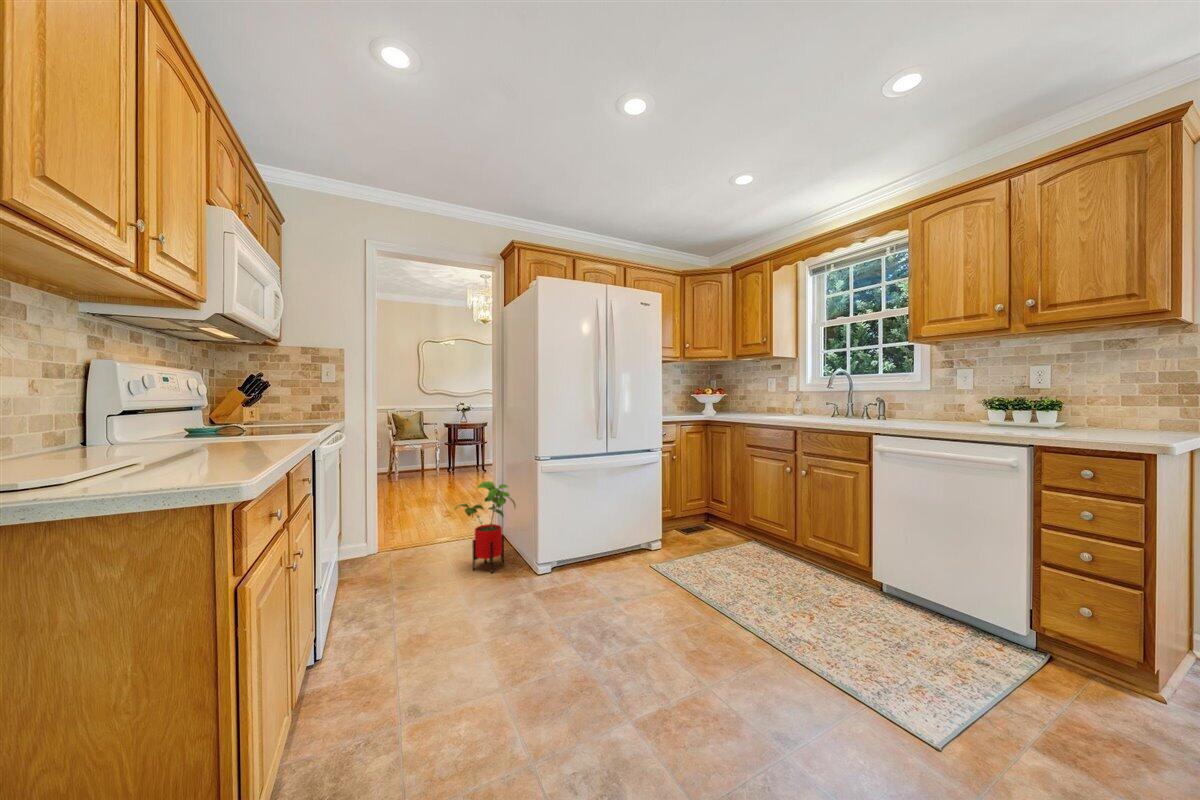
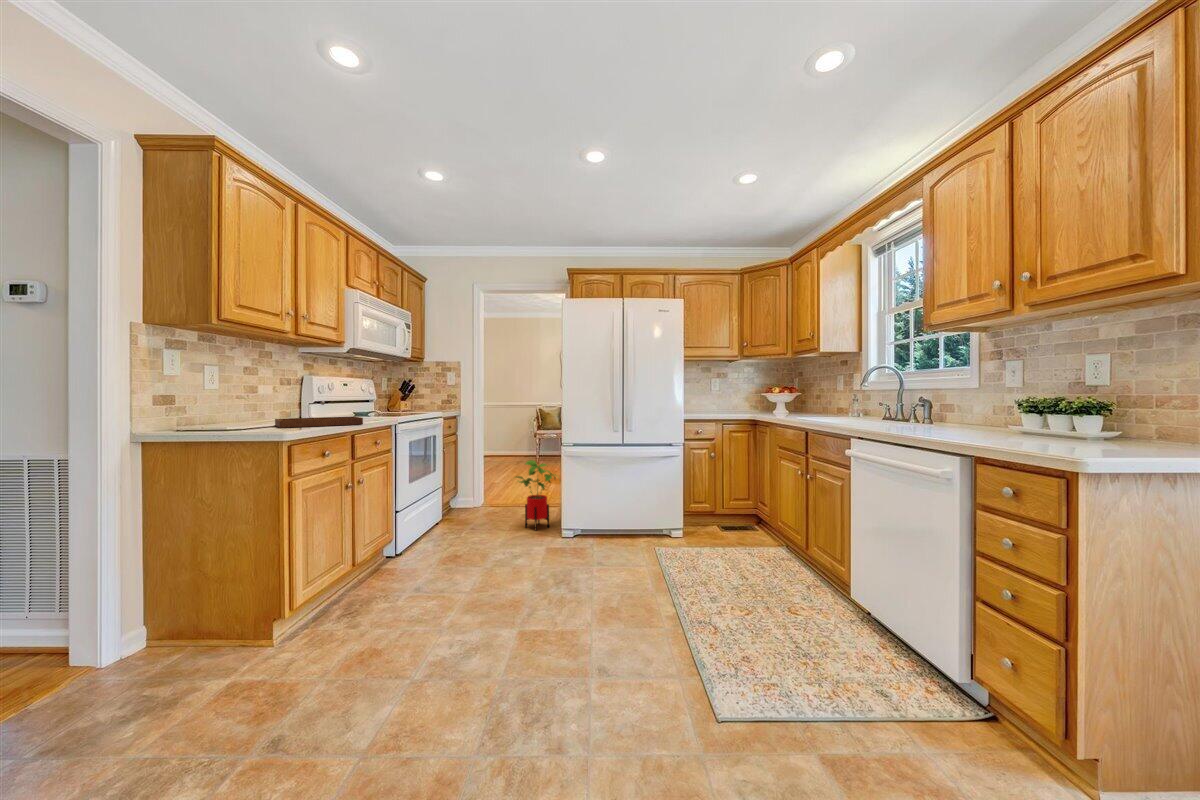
tray: none [69,408,282,467] -> present [275,401,363,428]

